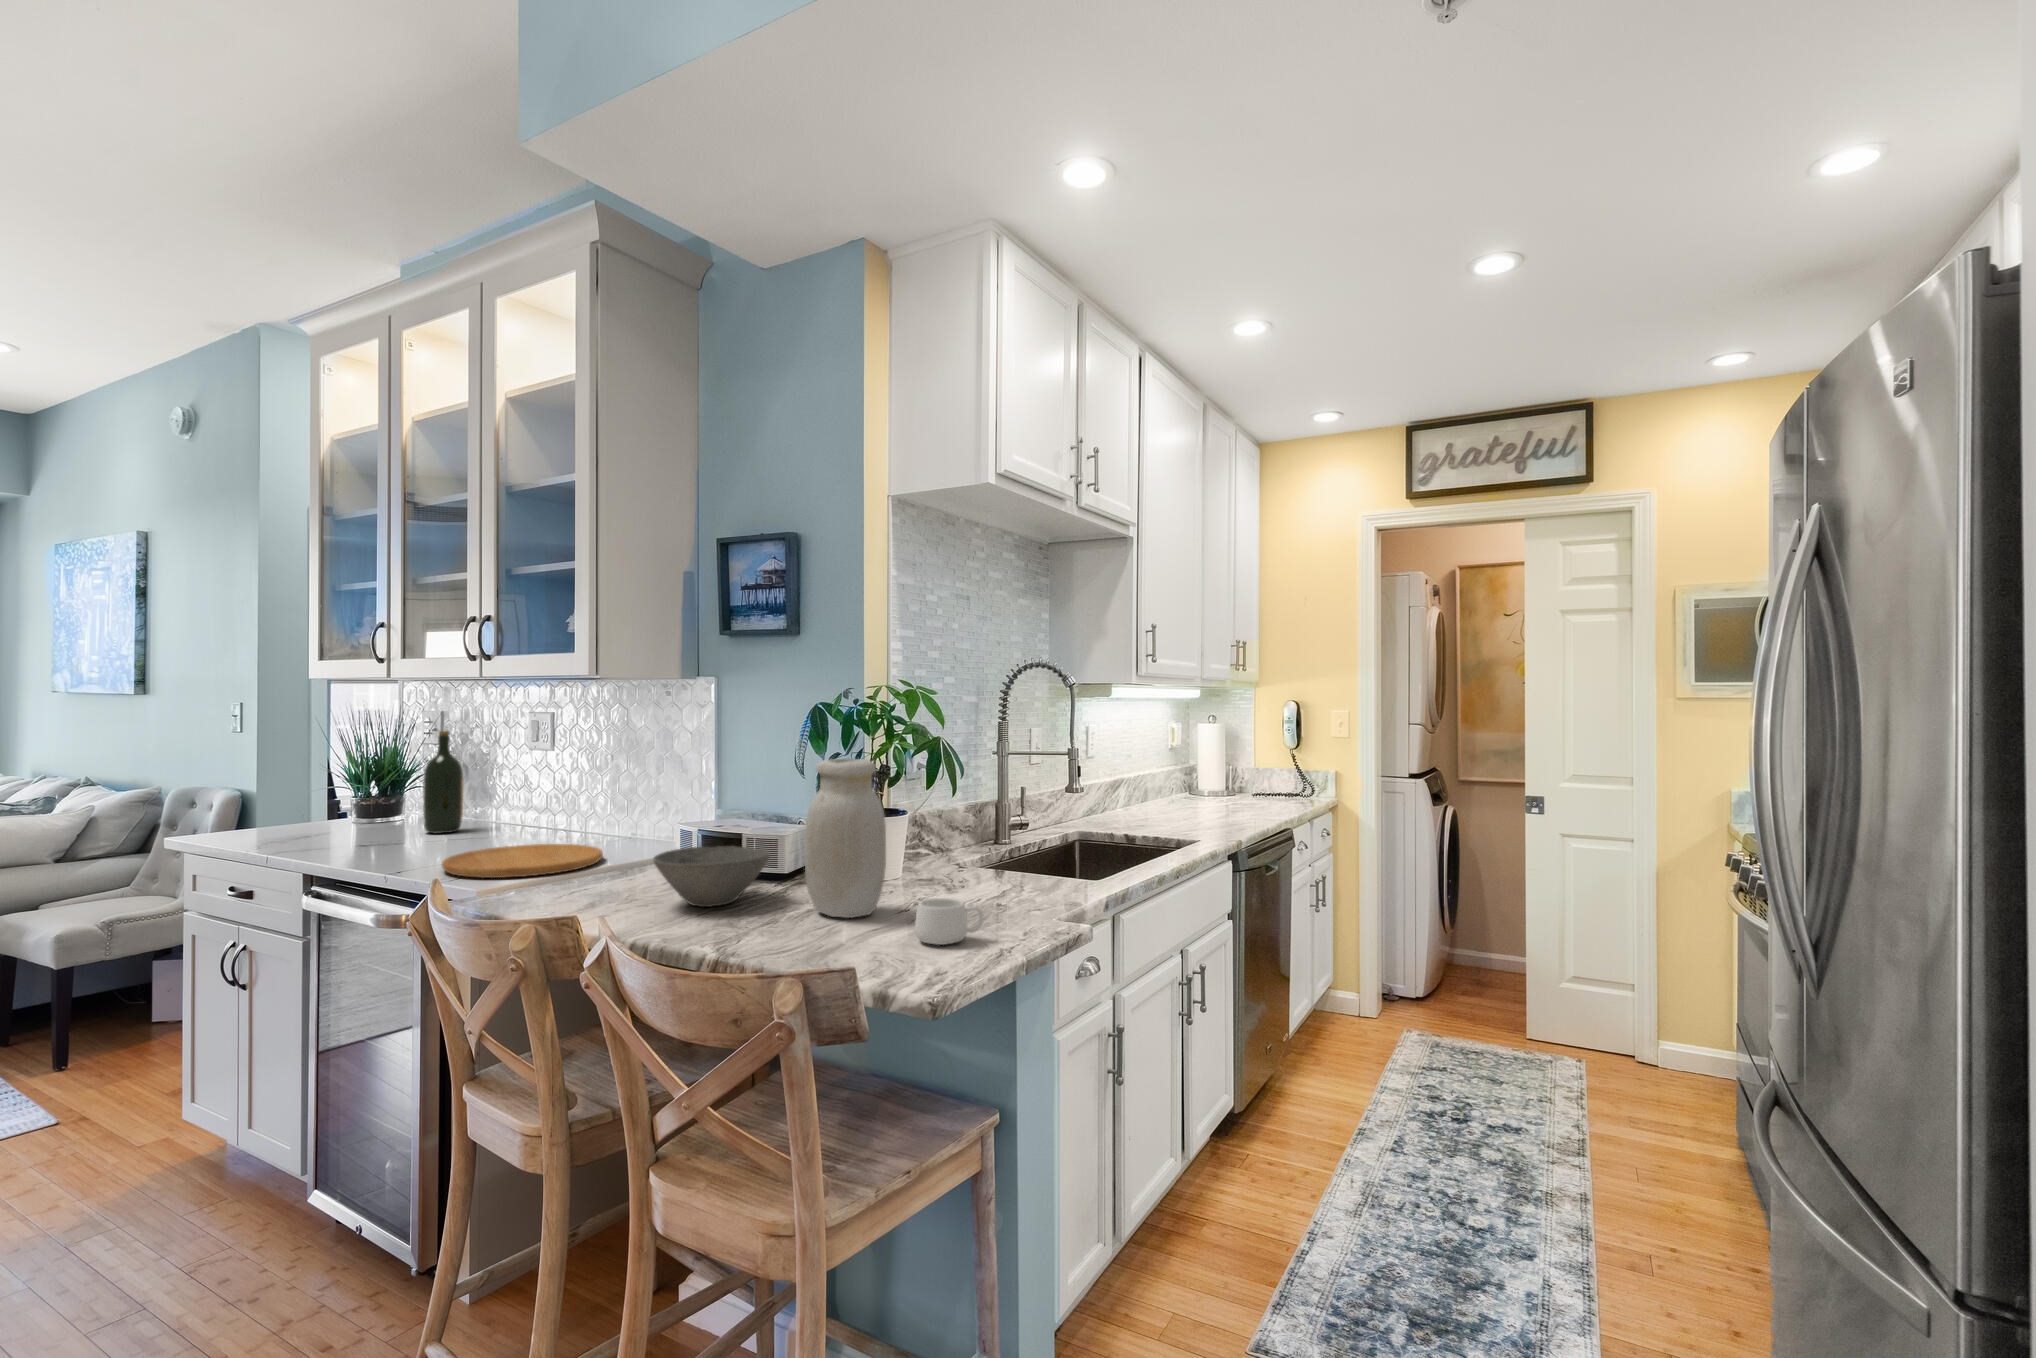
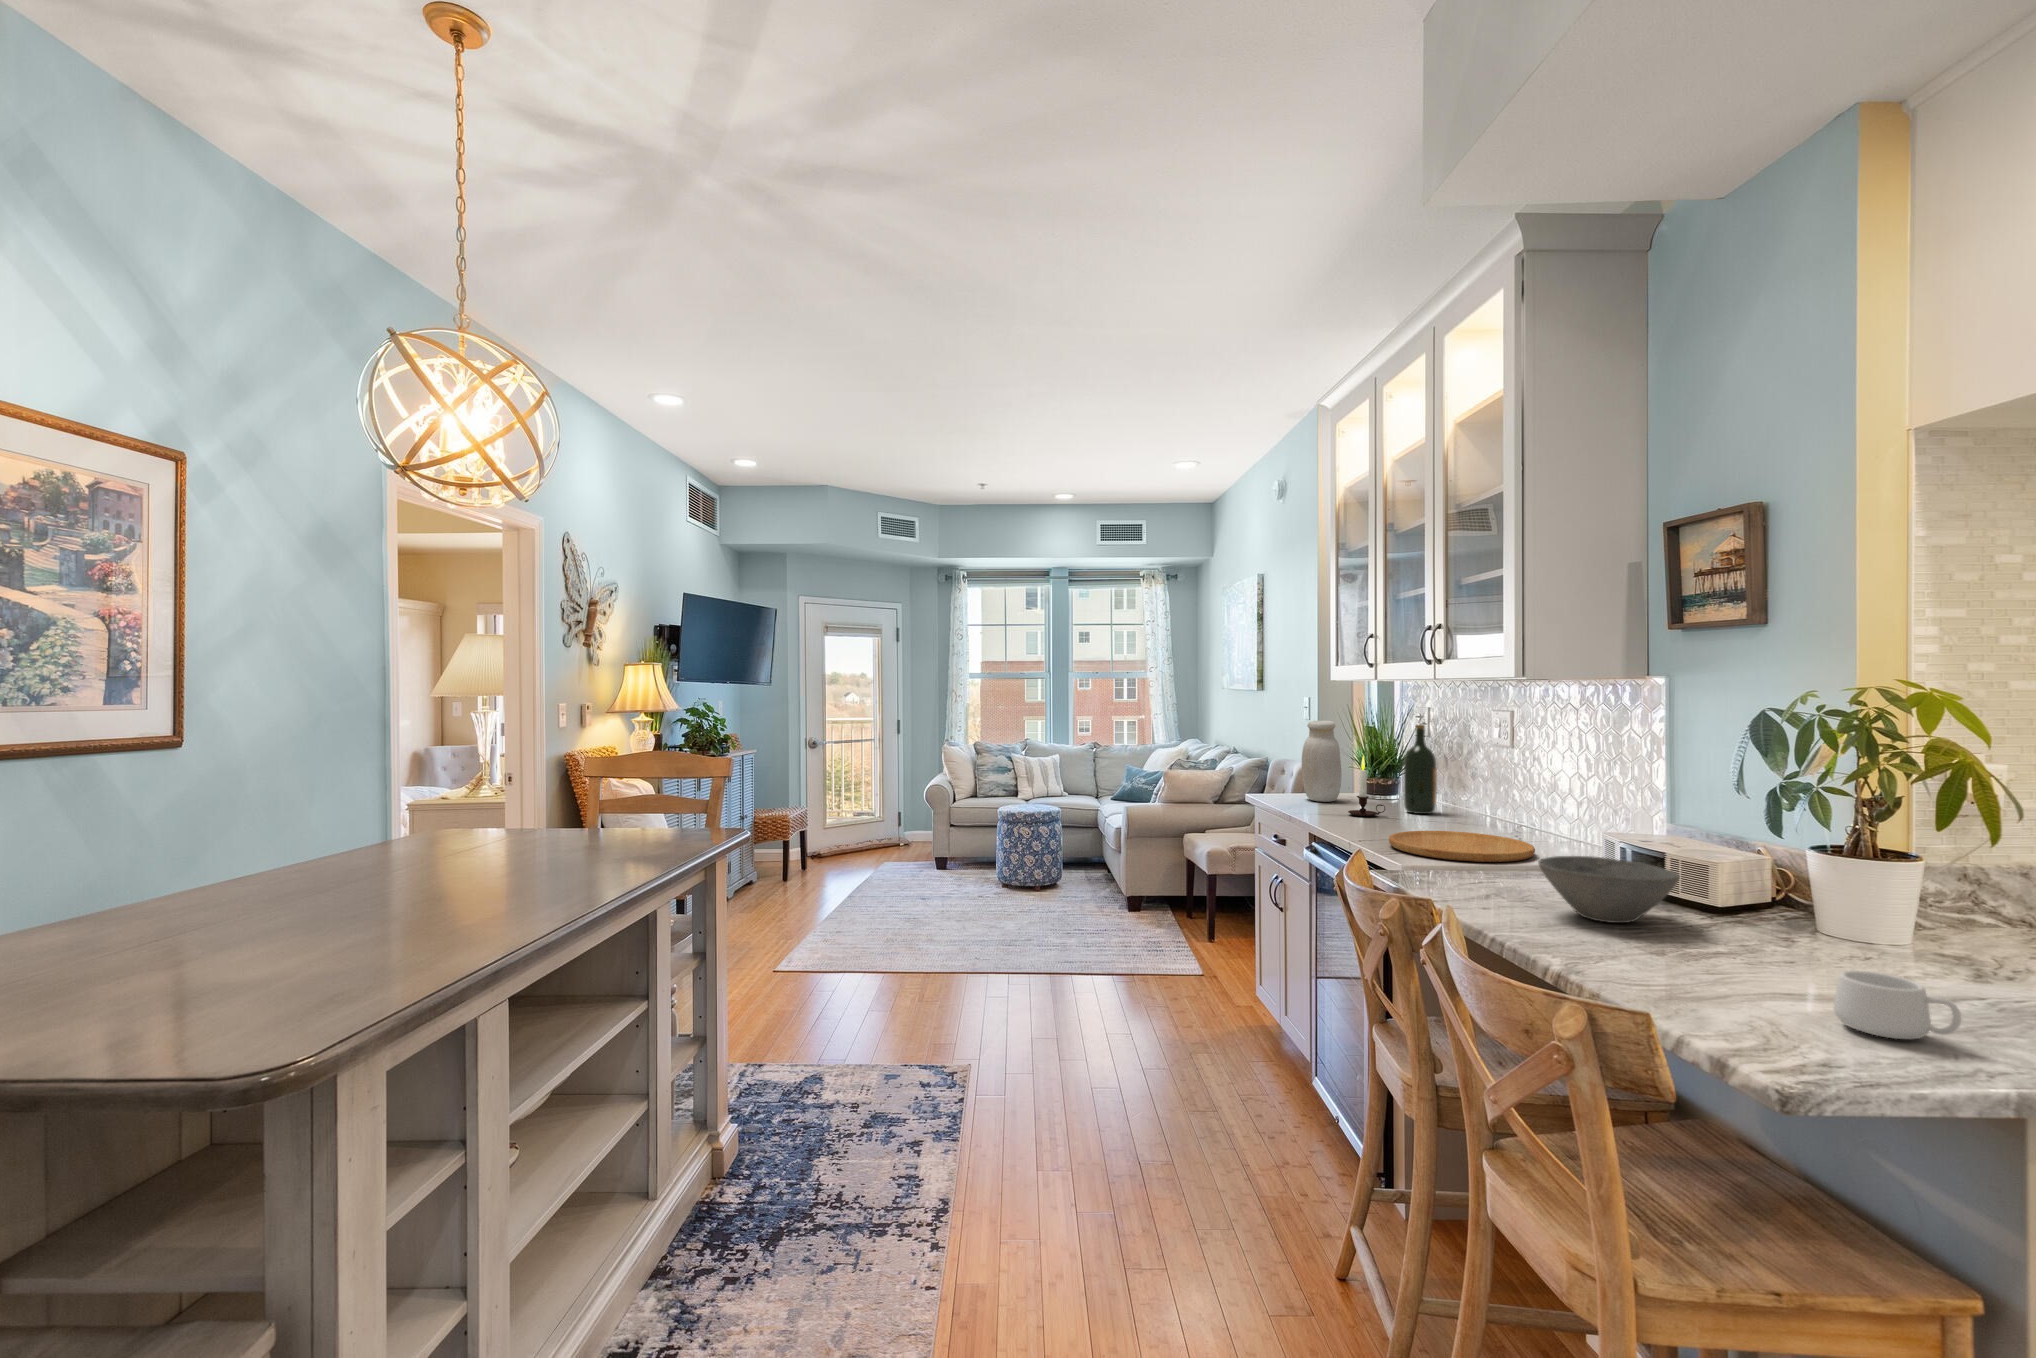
jar: present [805,758,886,918] -> present [1302,721,1341,802]
candle: none [355,771,406,846] -> present [1348,756,1385,816]

